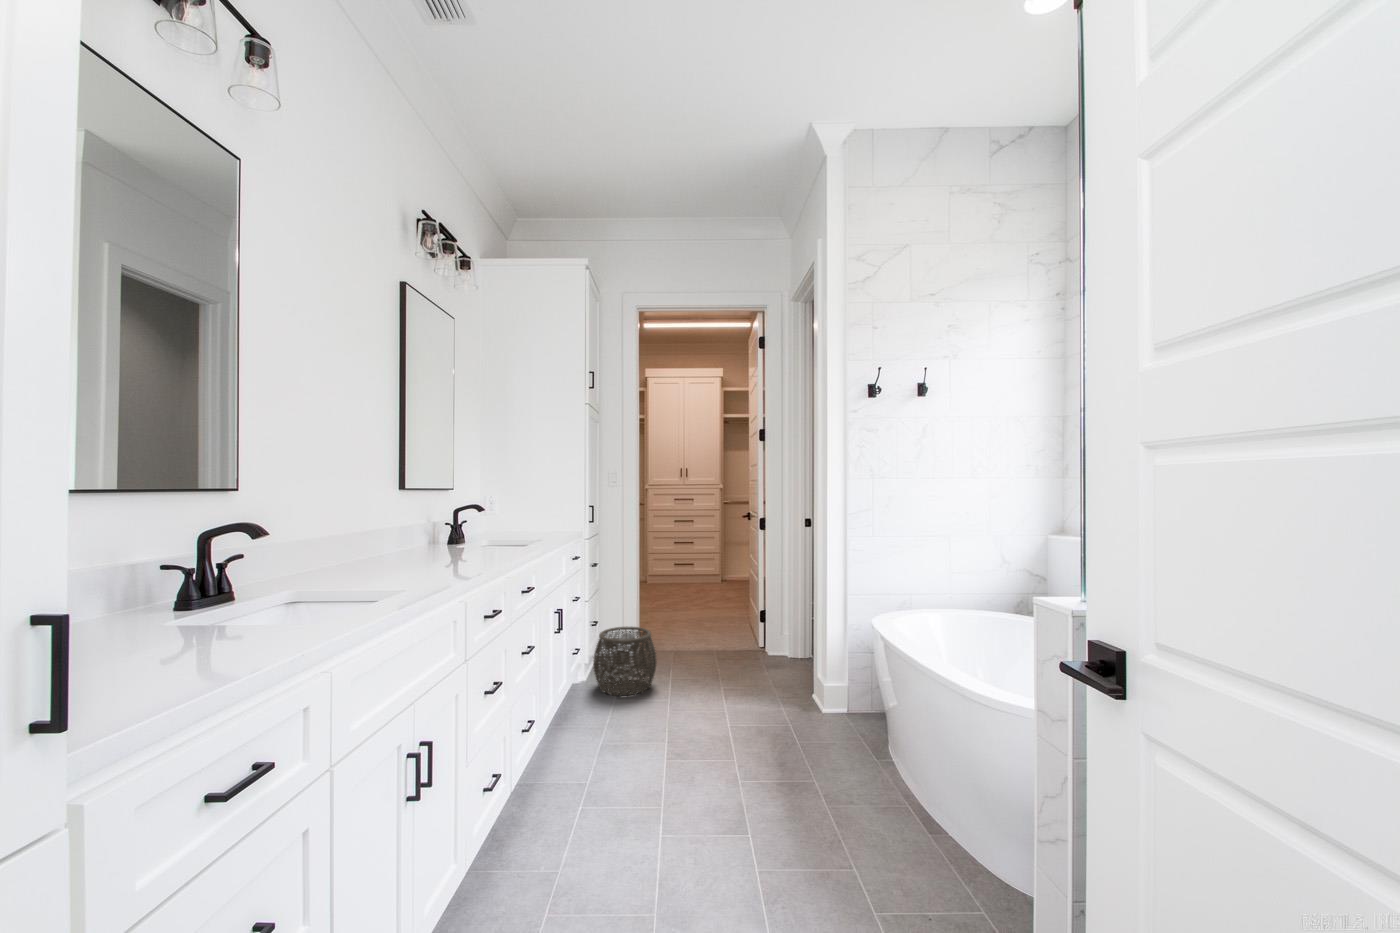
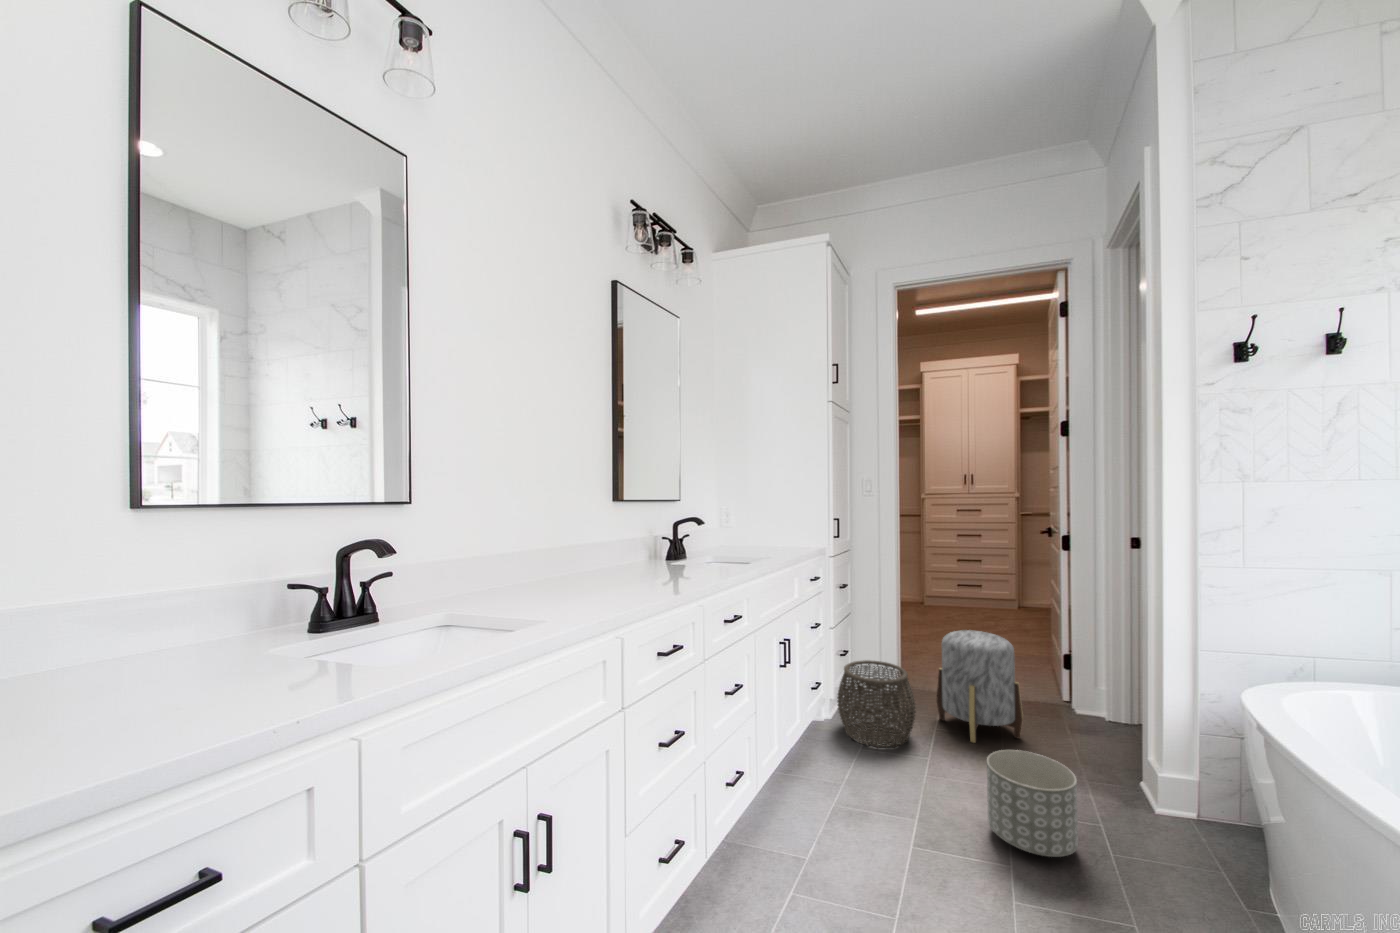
stool: none [670,594,731,680] -> present [937,630,1023,743]
planter: none [713,669,768,736] -> present [987,750,1078,857]

